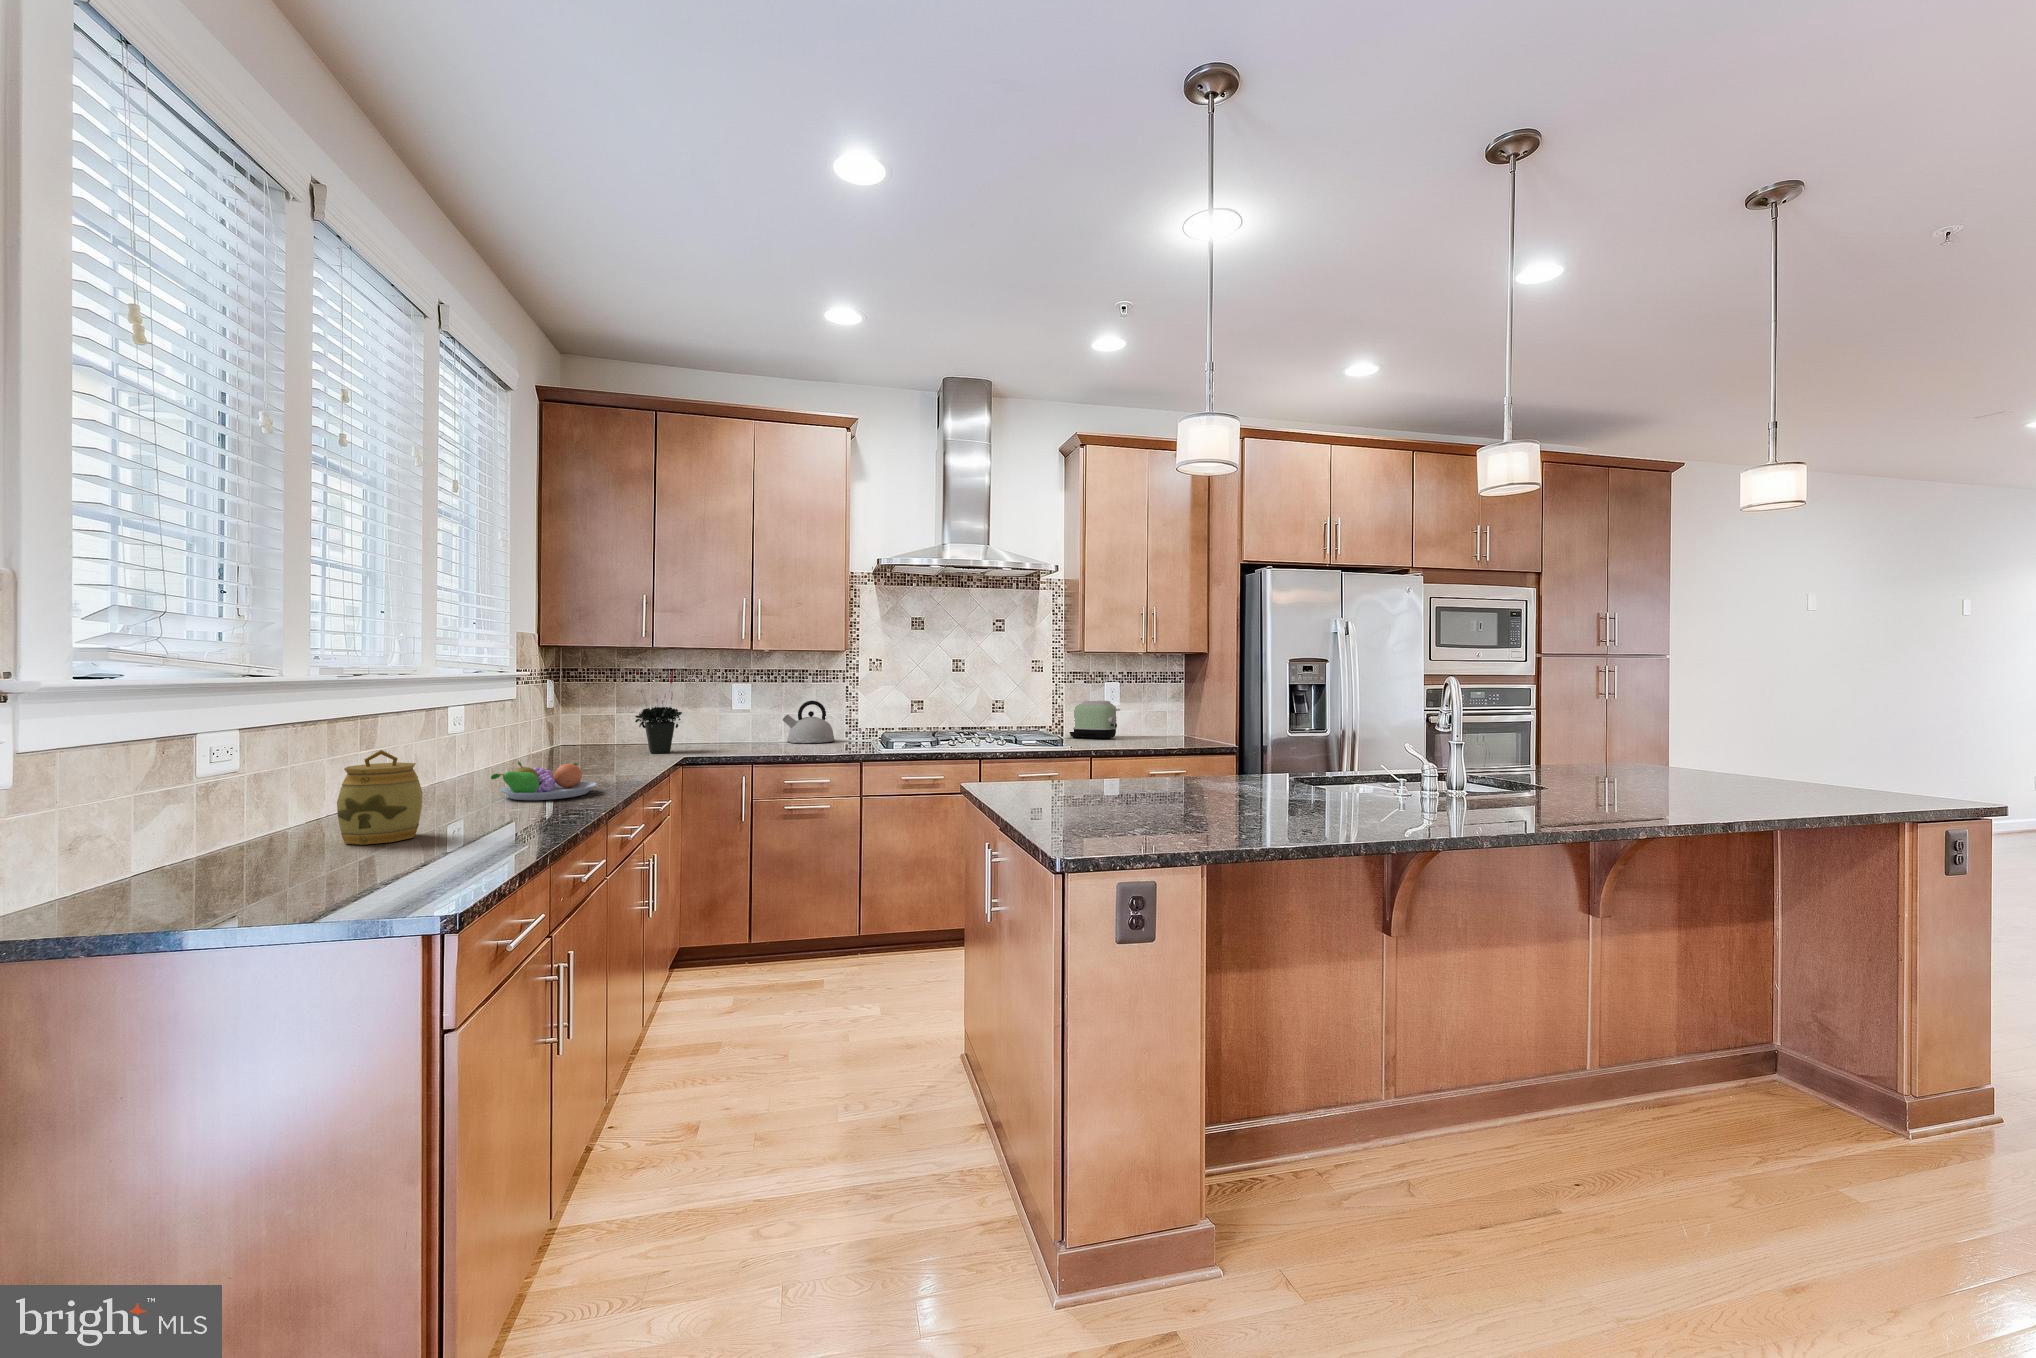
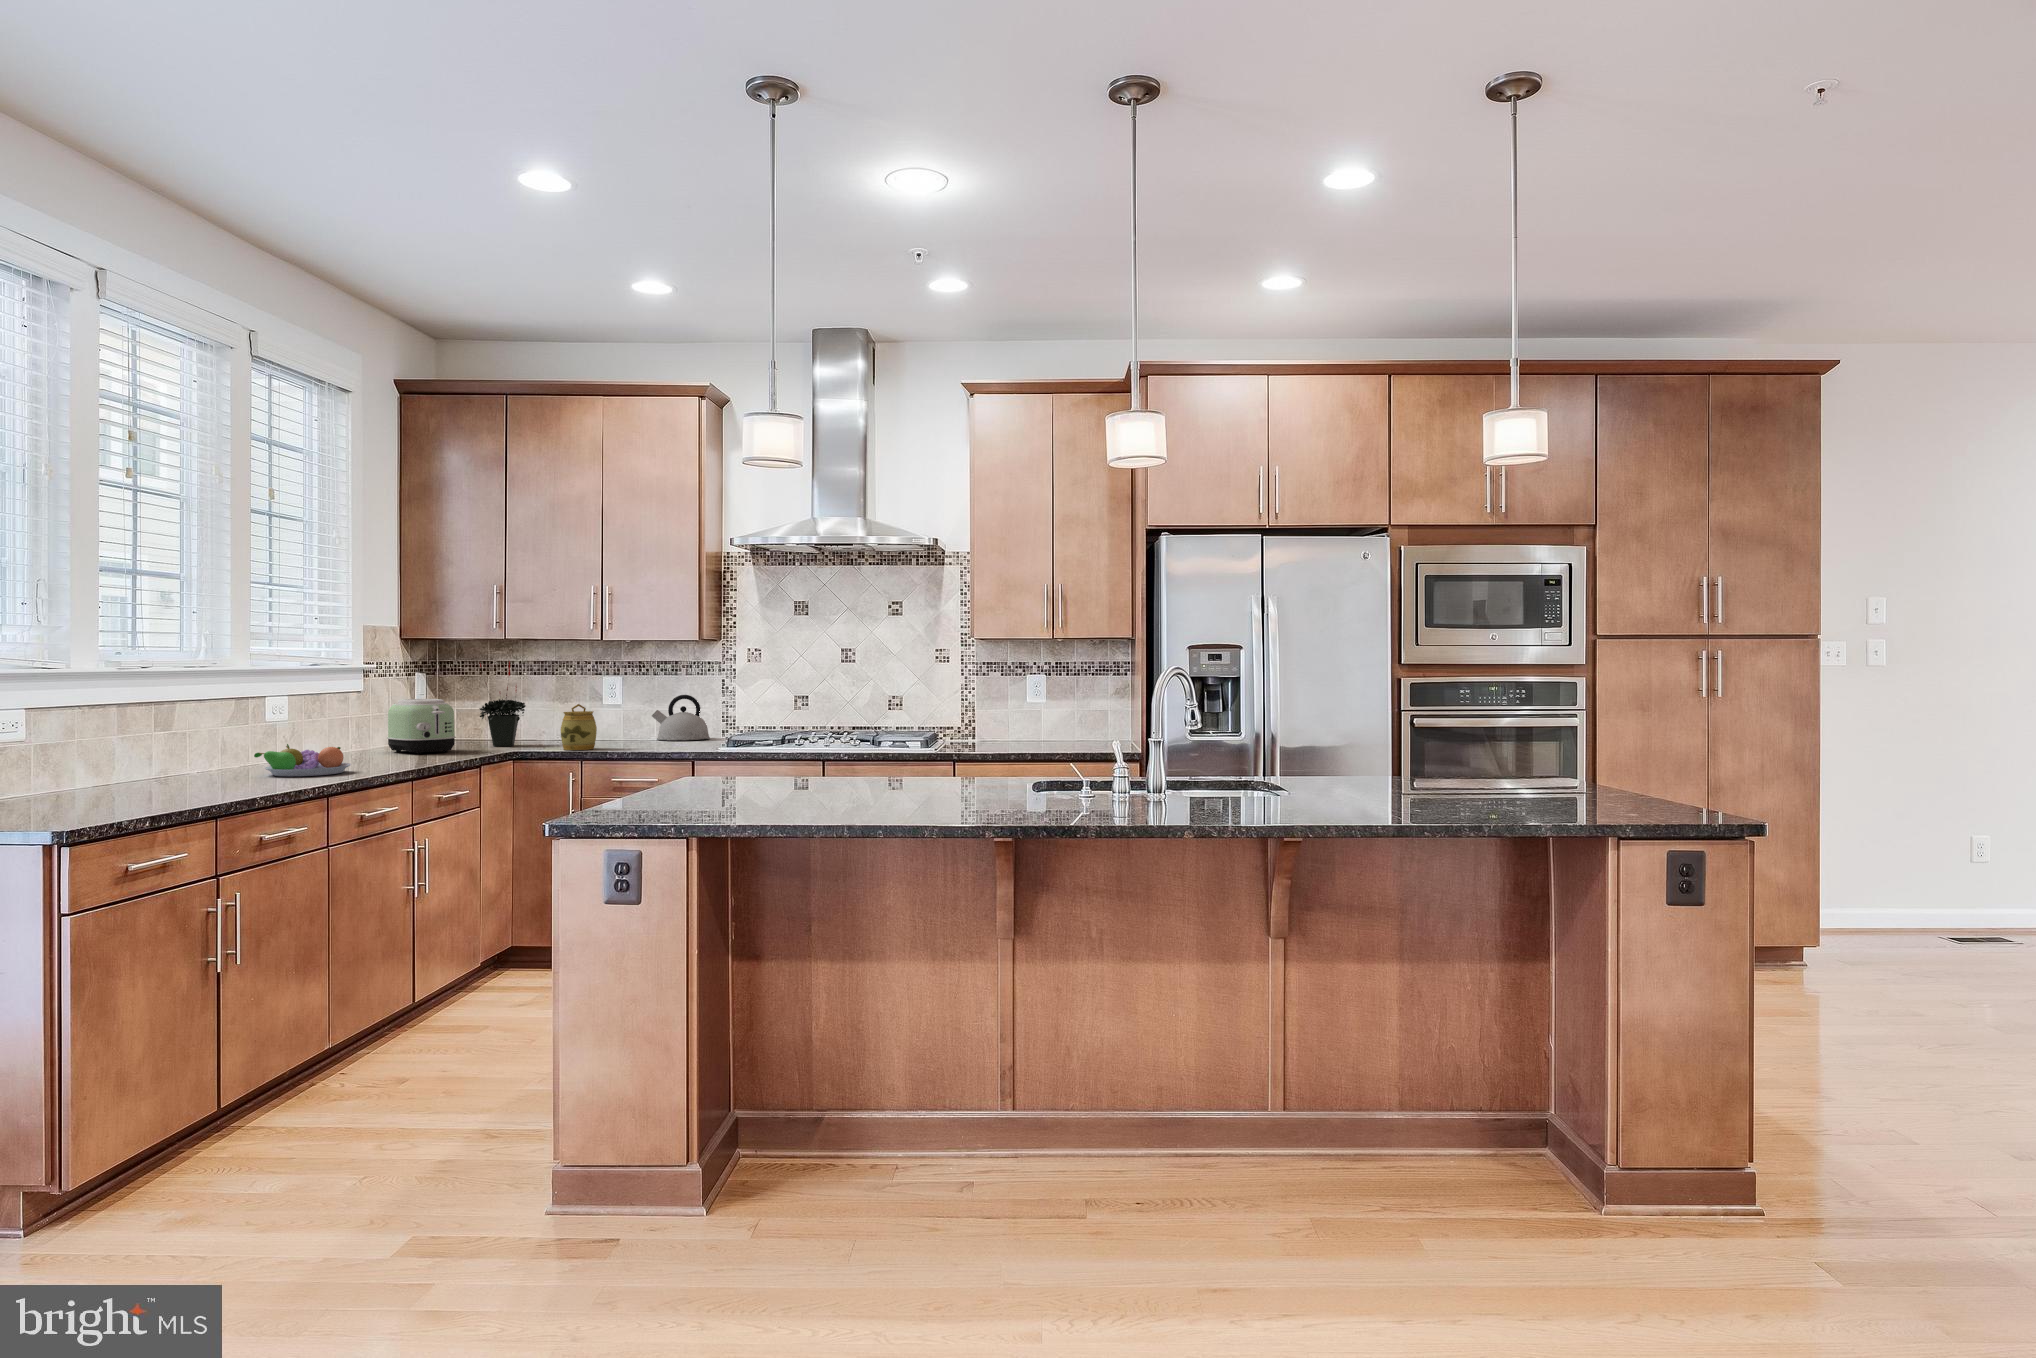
toaster: present [1069,700,1120,739] -> present [387,699,456,754]
jar: present [337,750,423,845] -> present [561,704,597,750]

